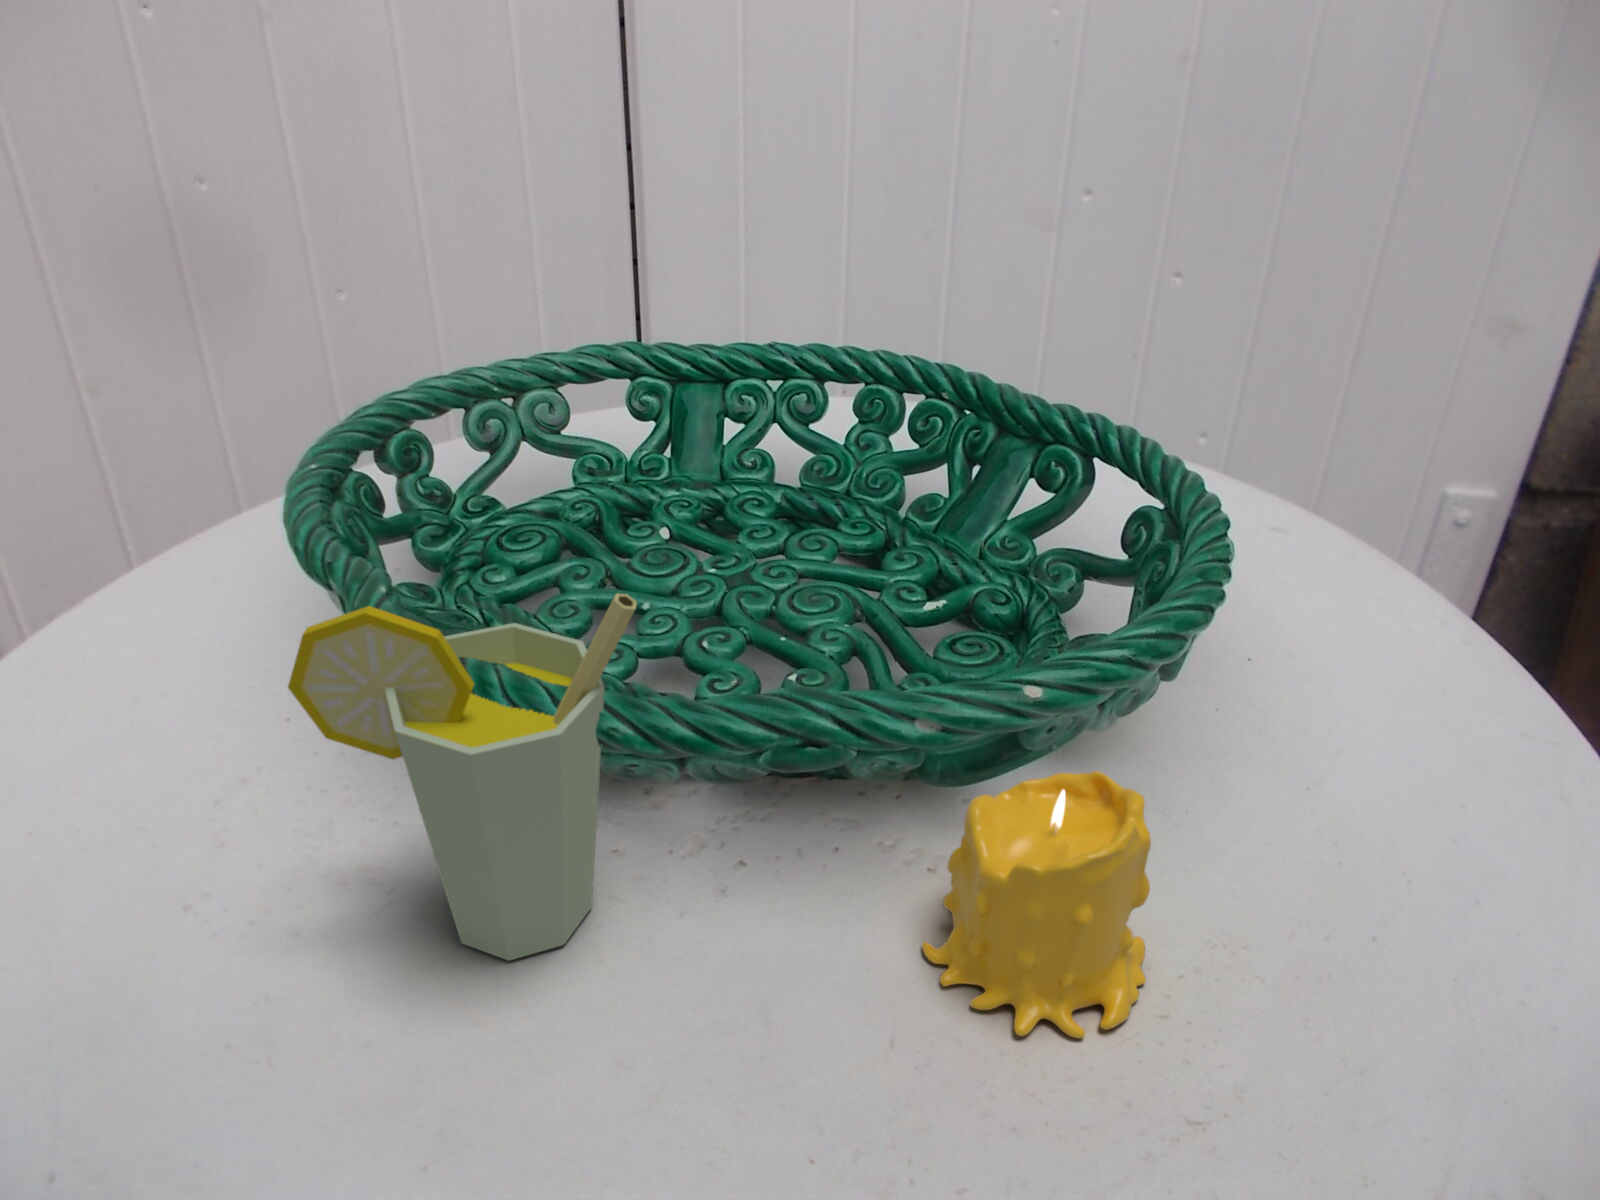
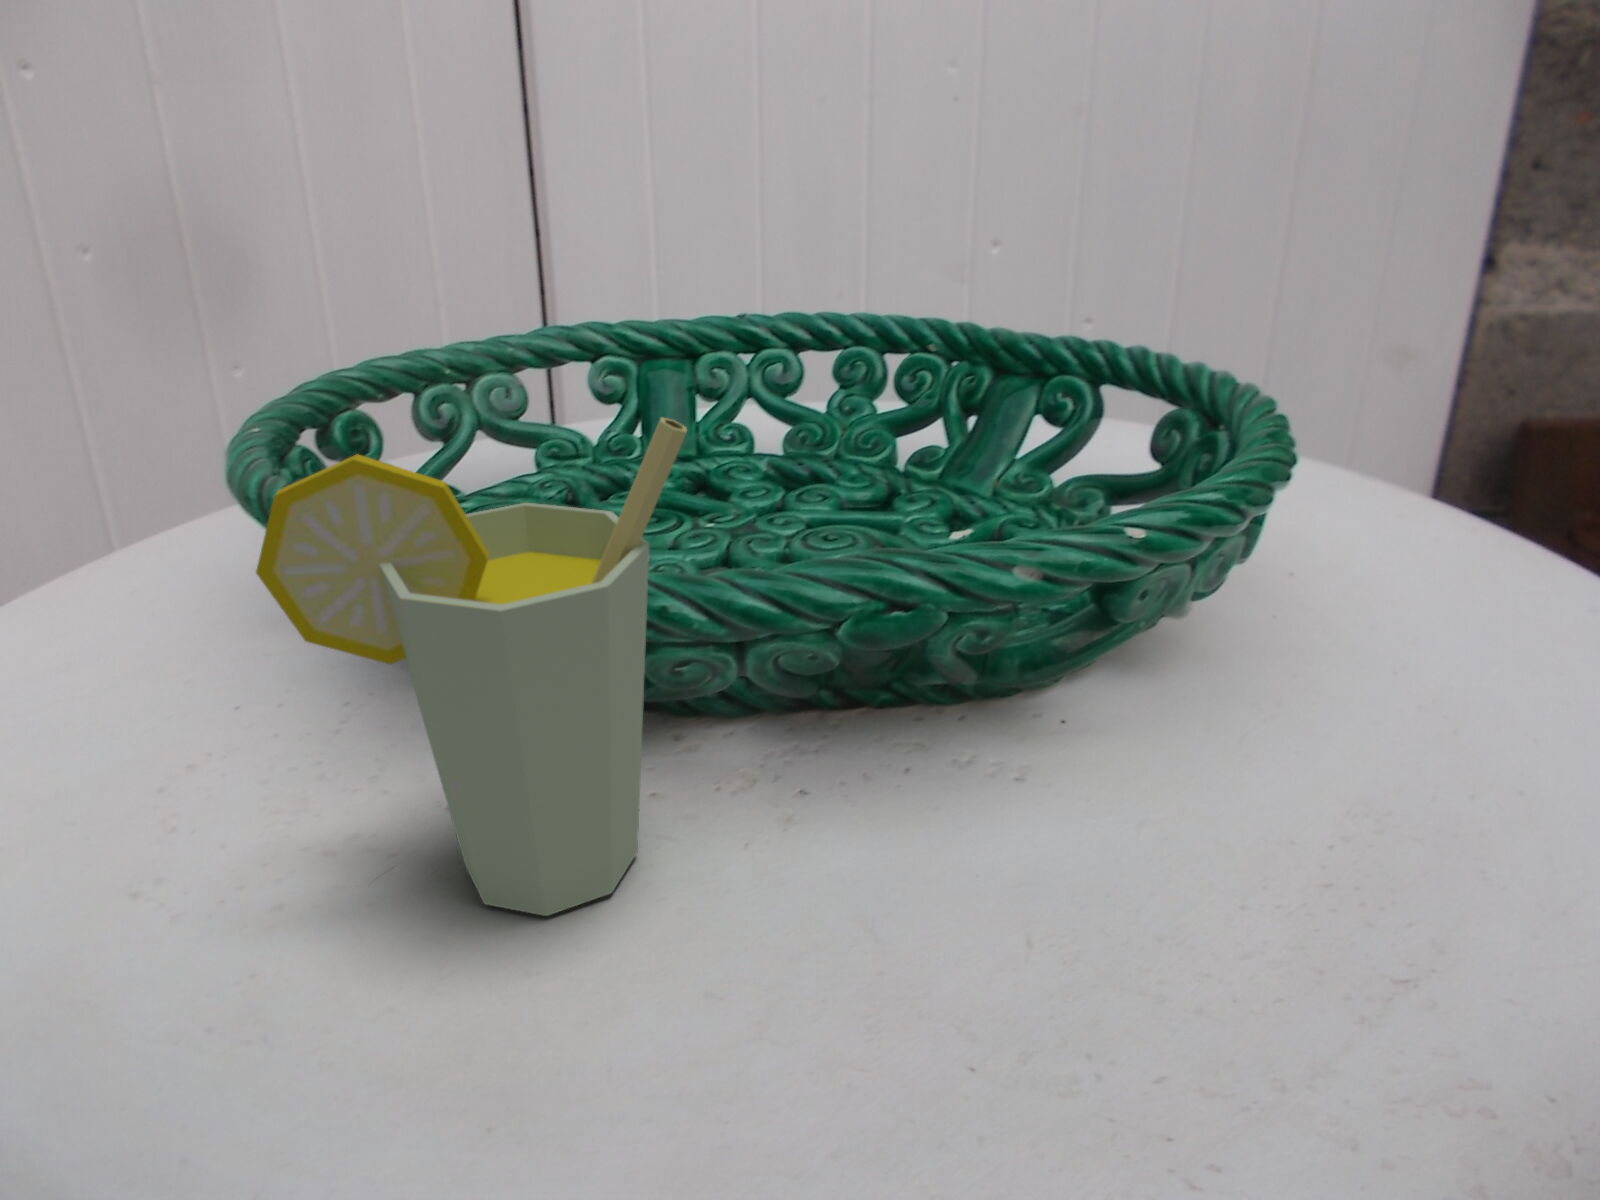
candle: present [922,771,1151,1038] -> none [1038,615,1308,931]

